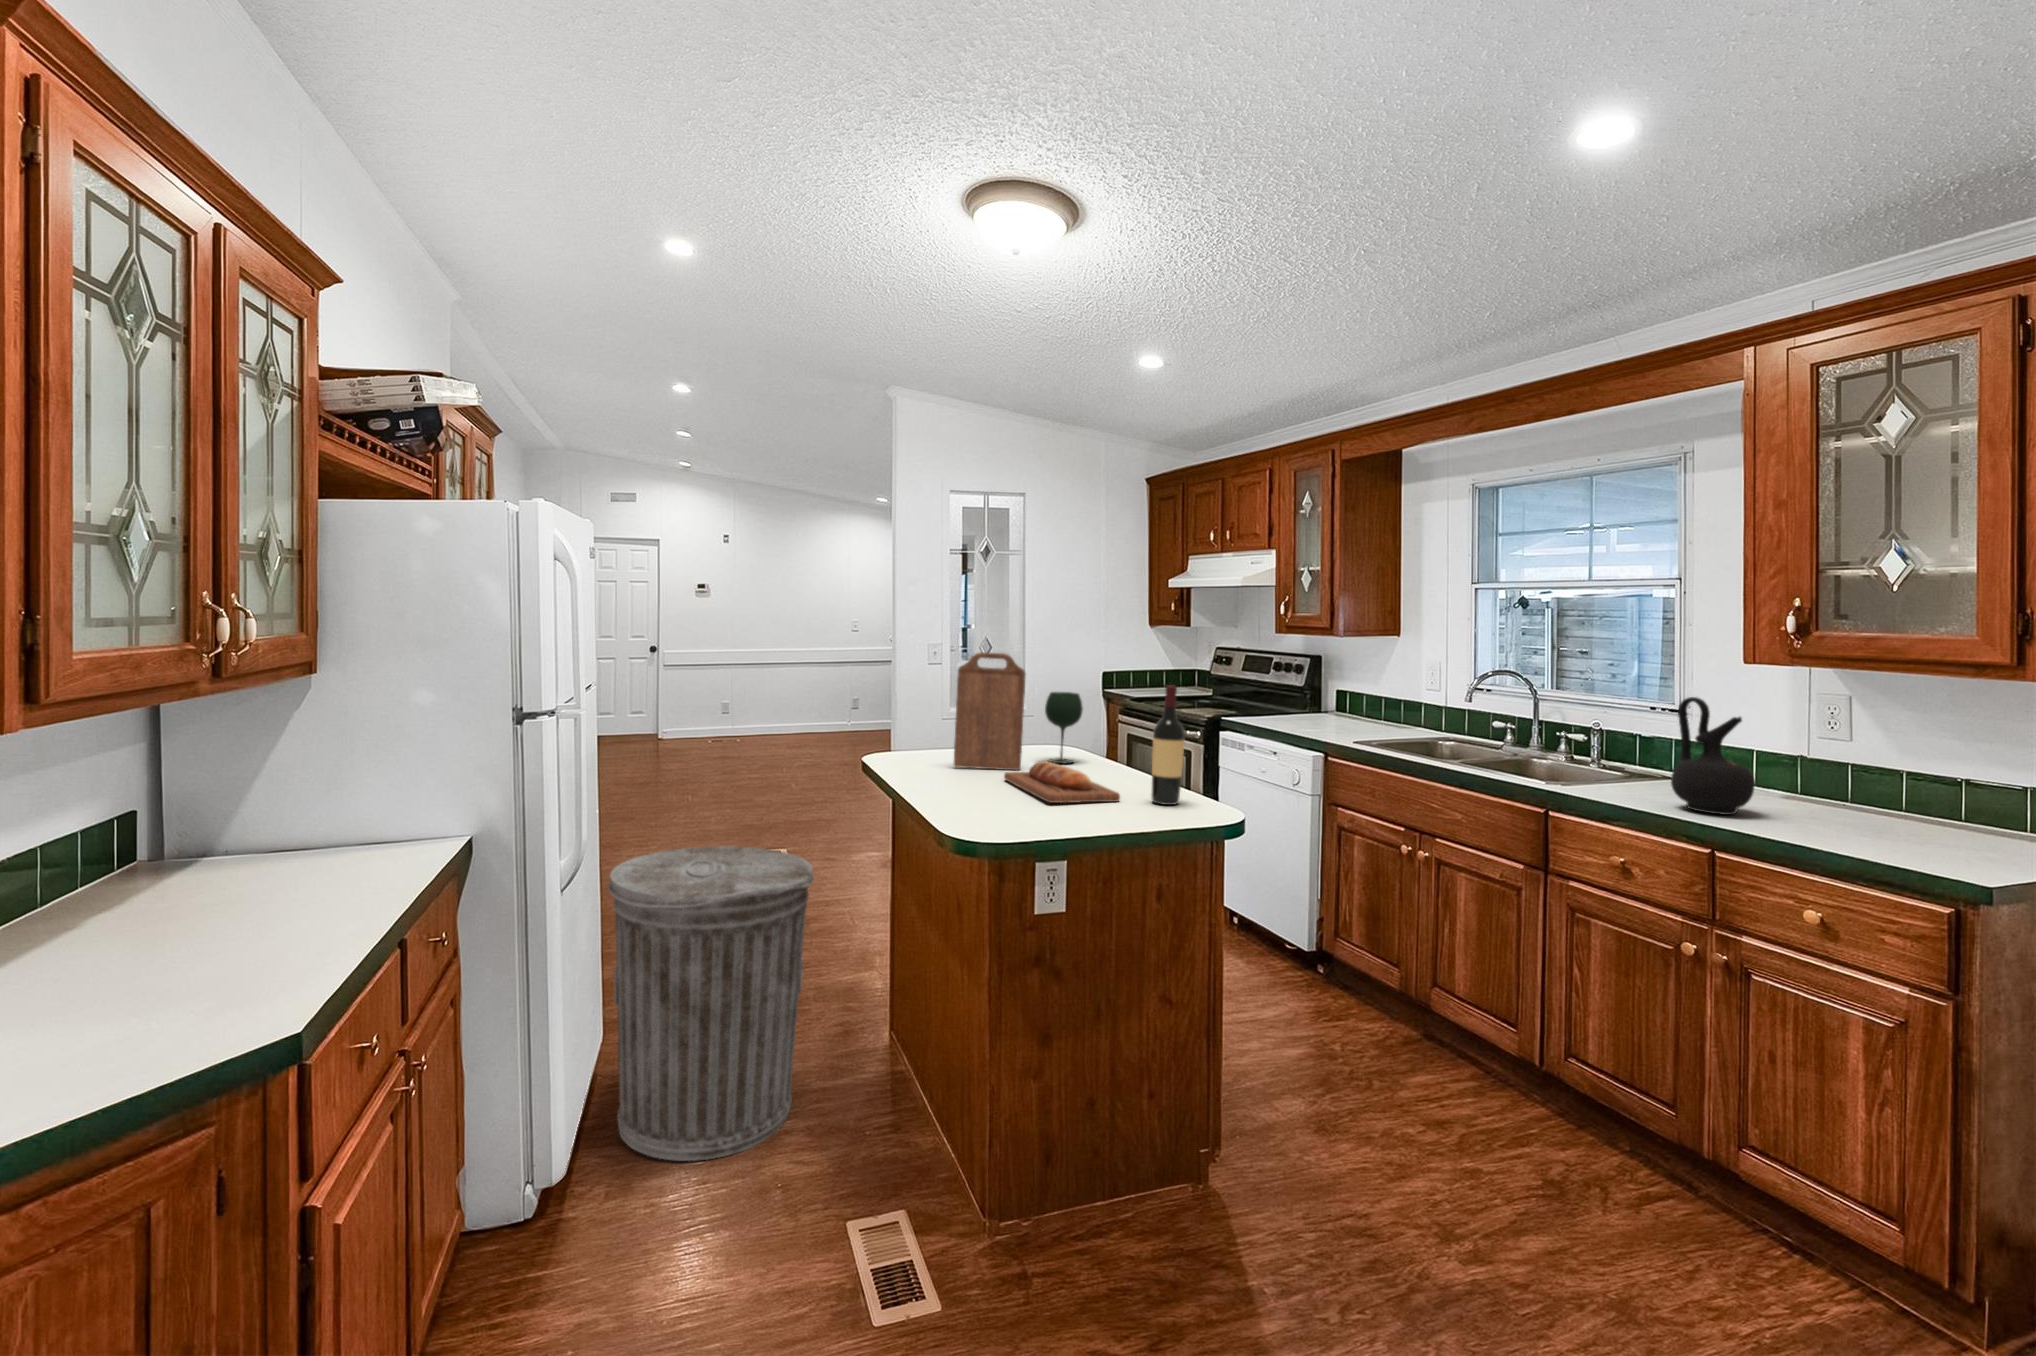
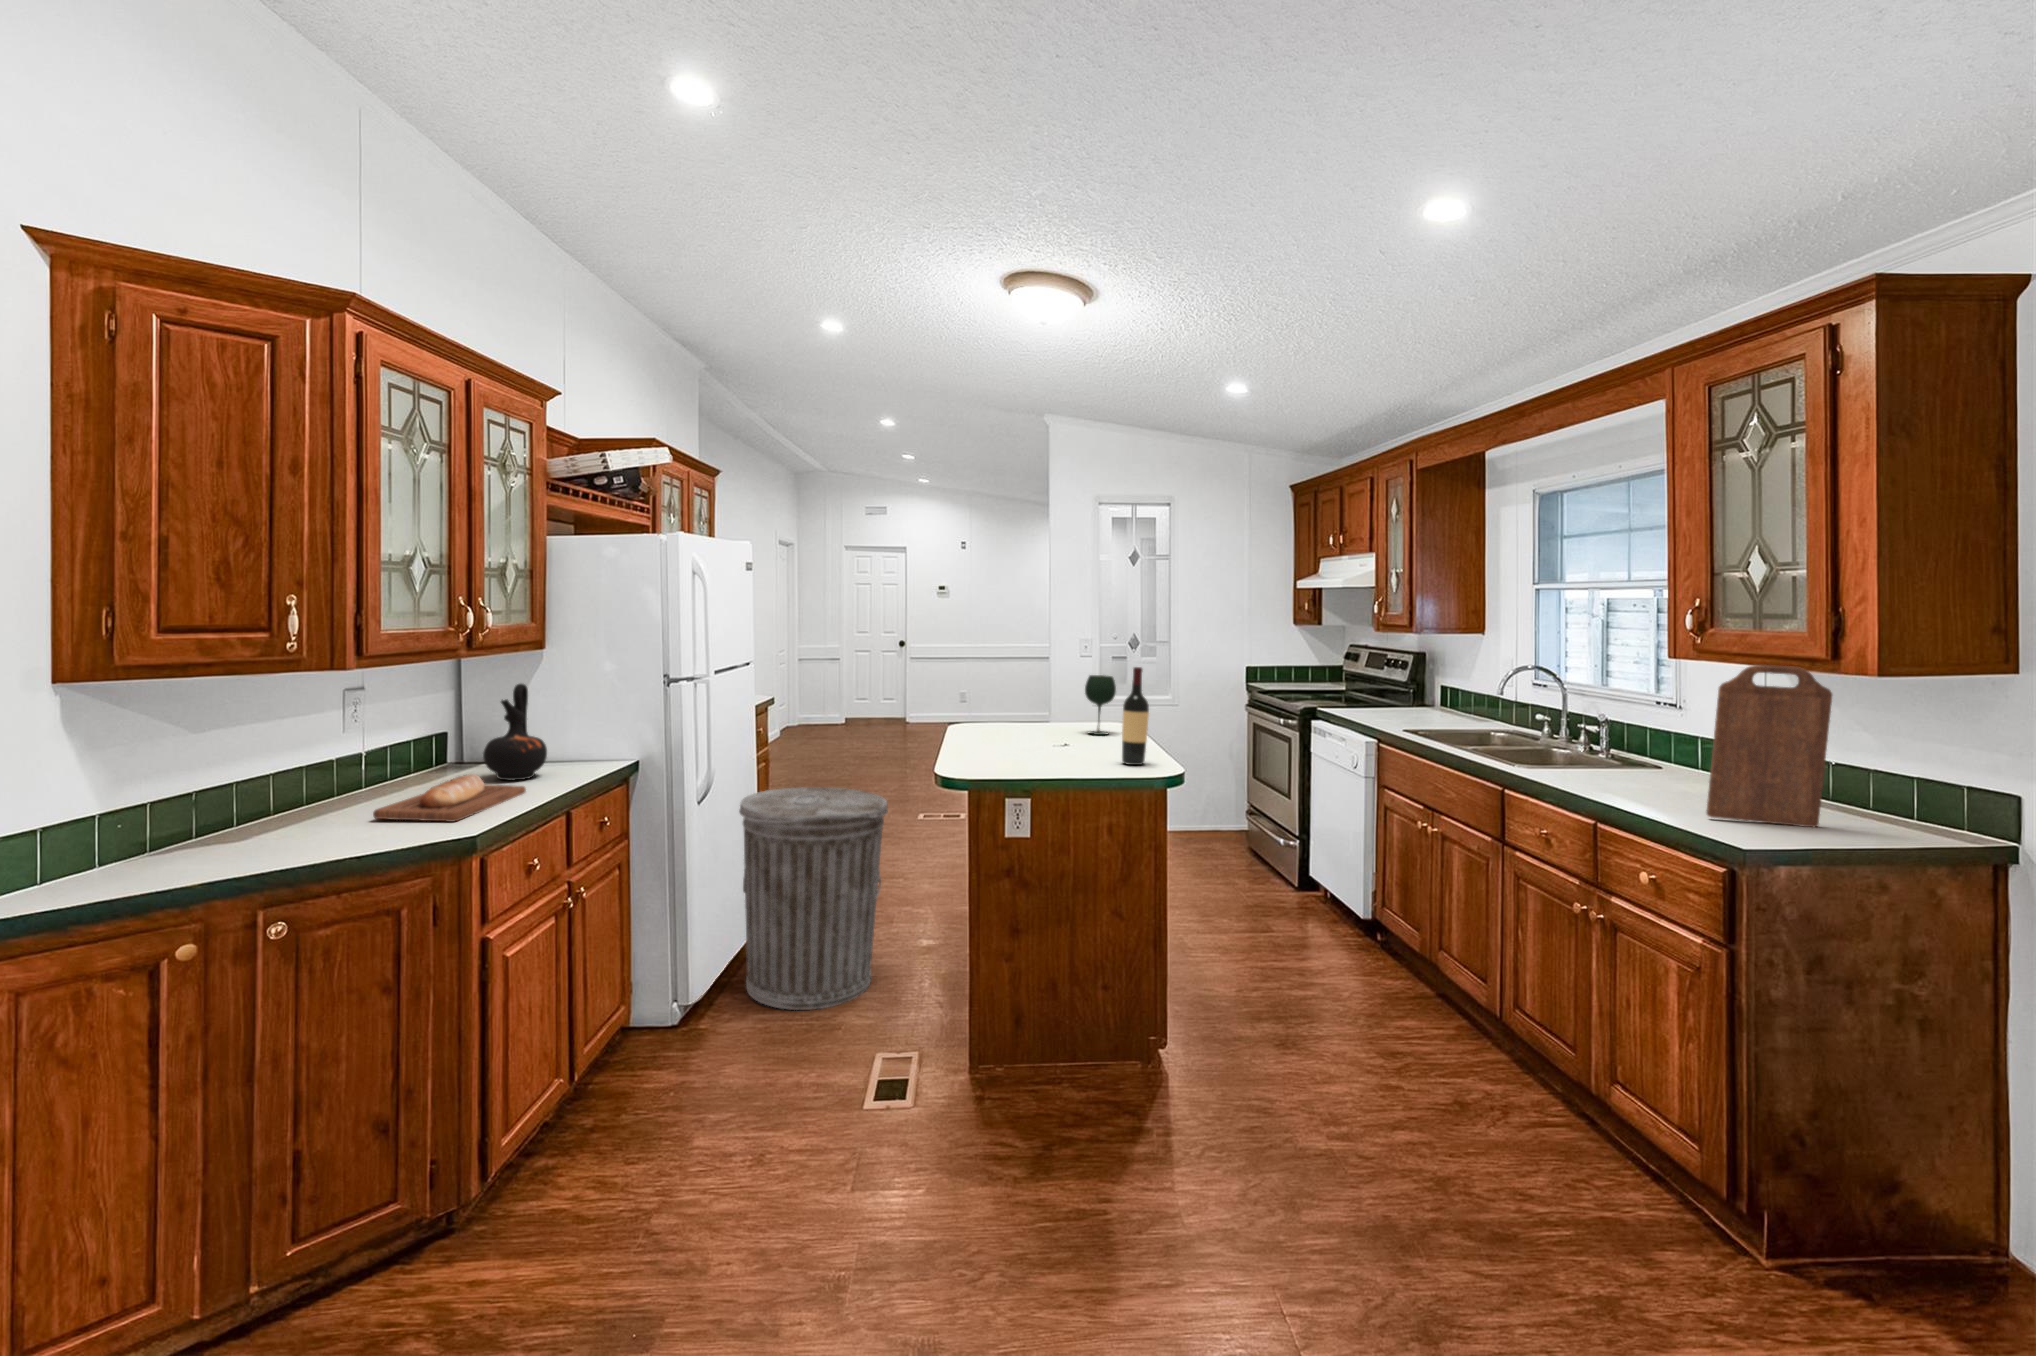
cutting board: present [954,652,1025,771] -> present [1706,665,1832,827]
ceramic jug: present [1671,697,1755,815] -> present [483,684,547,780]
bread loaf: present [1004,761,1120,803] -> present [373,774,526,822]

